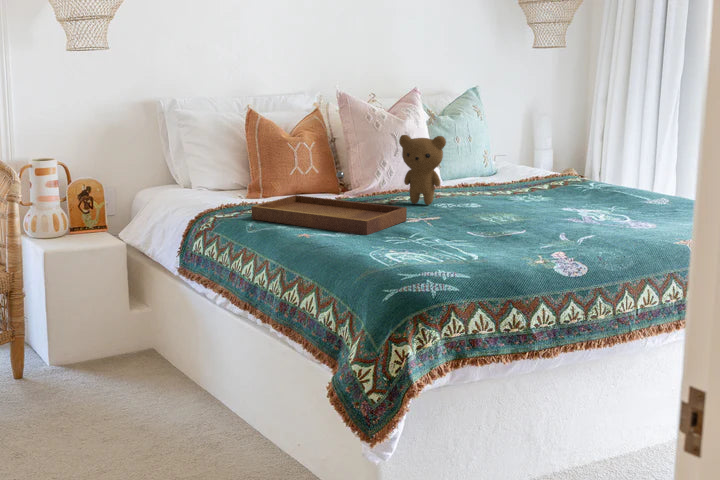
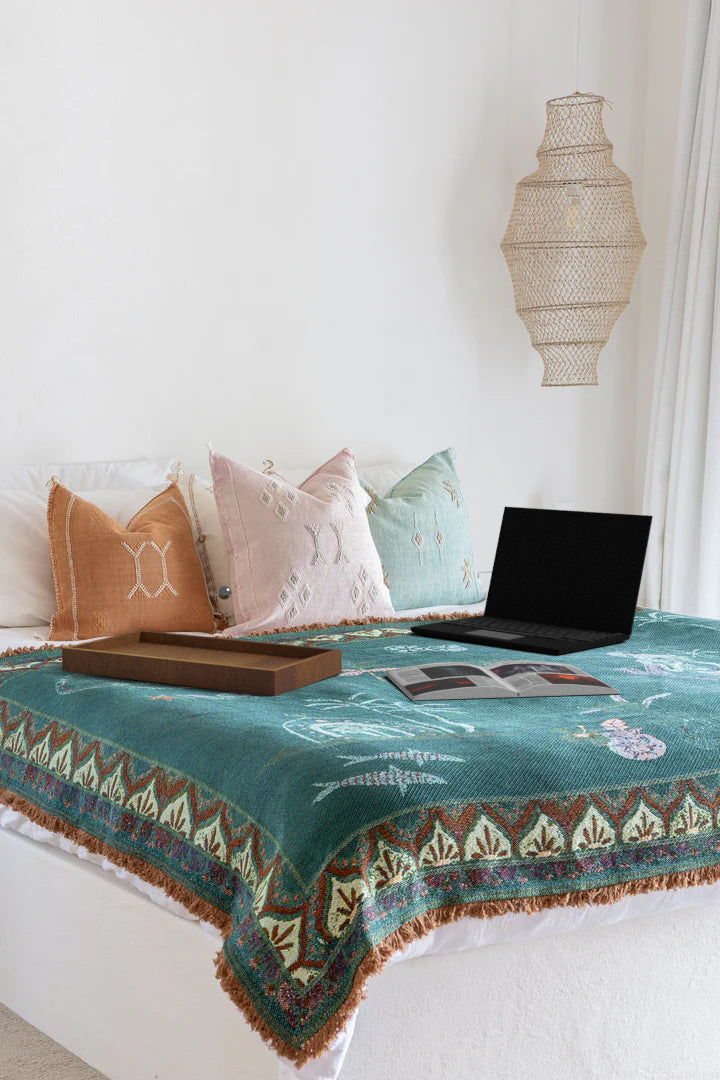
laptop: none [449,121,593,210] -> present [410,506,653,655]
teddy bear: present [399,135,446,205] -> none [325,525,407,648]
magazine: none [431,214,567,238] -> present [385,660,621,700]

